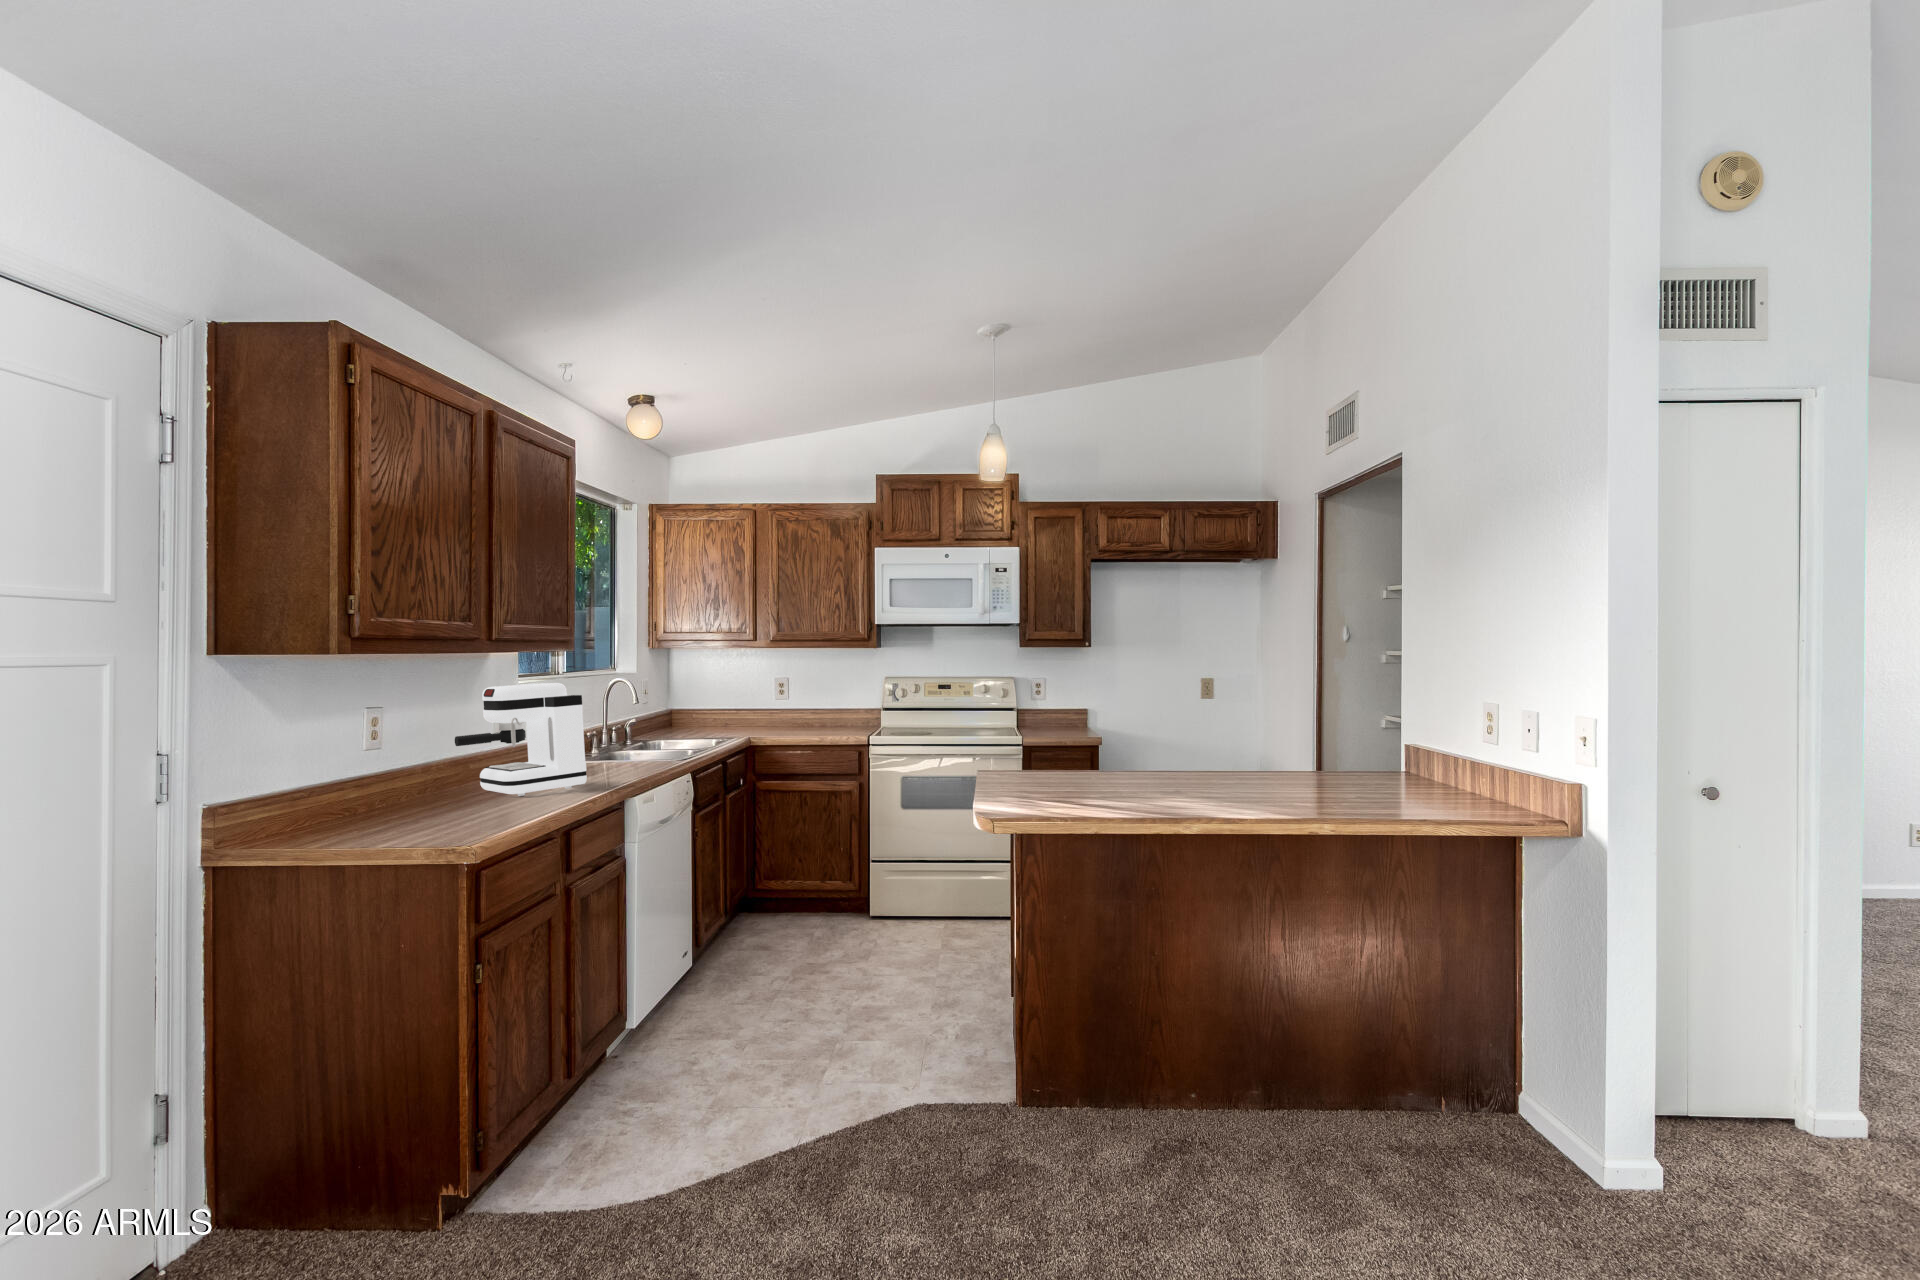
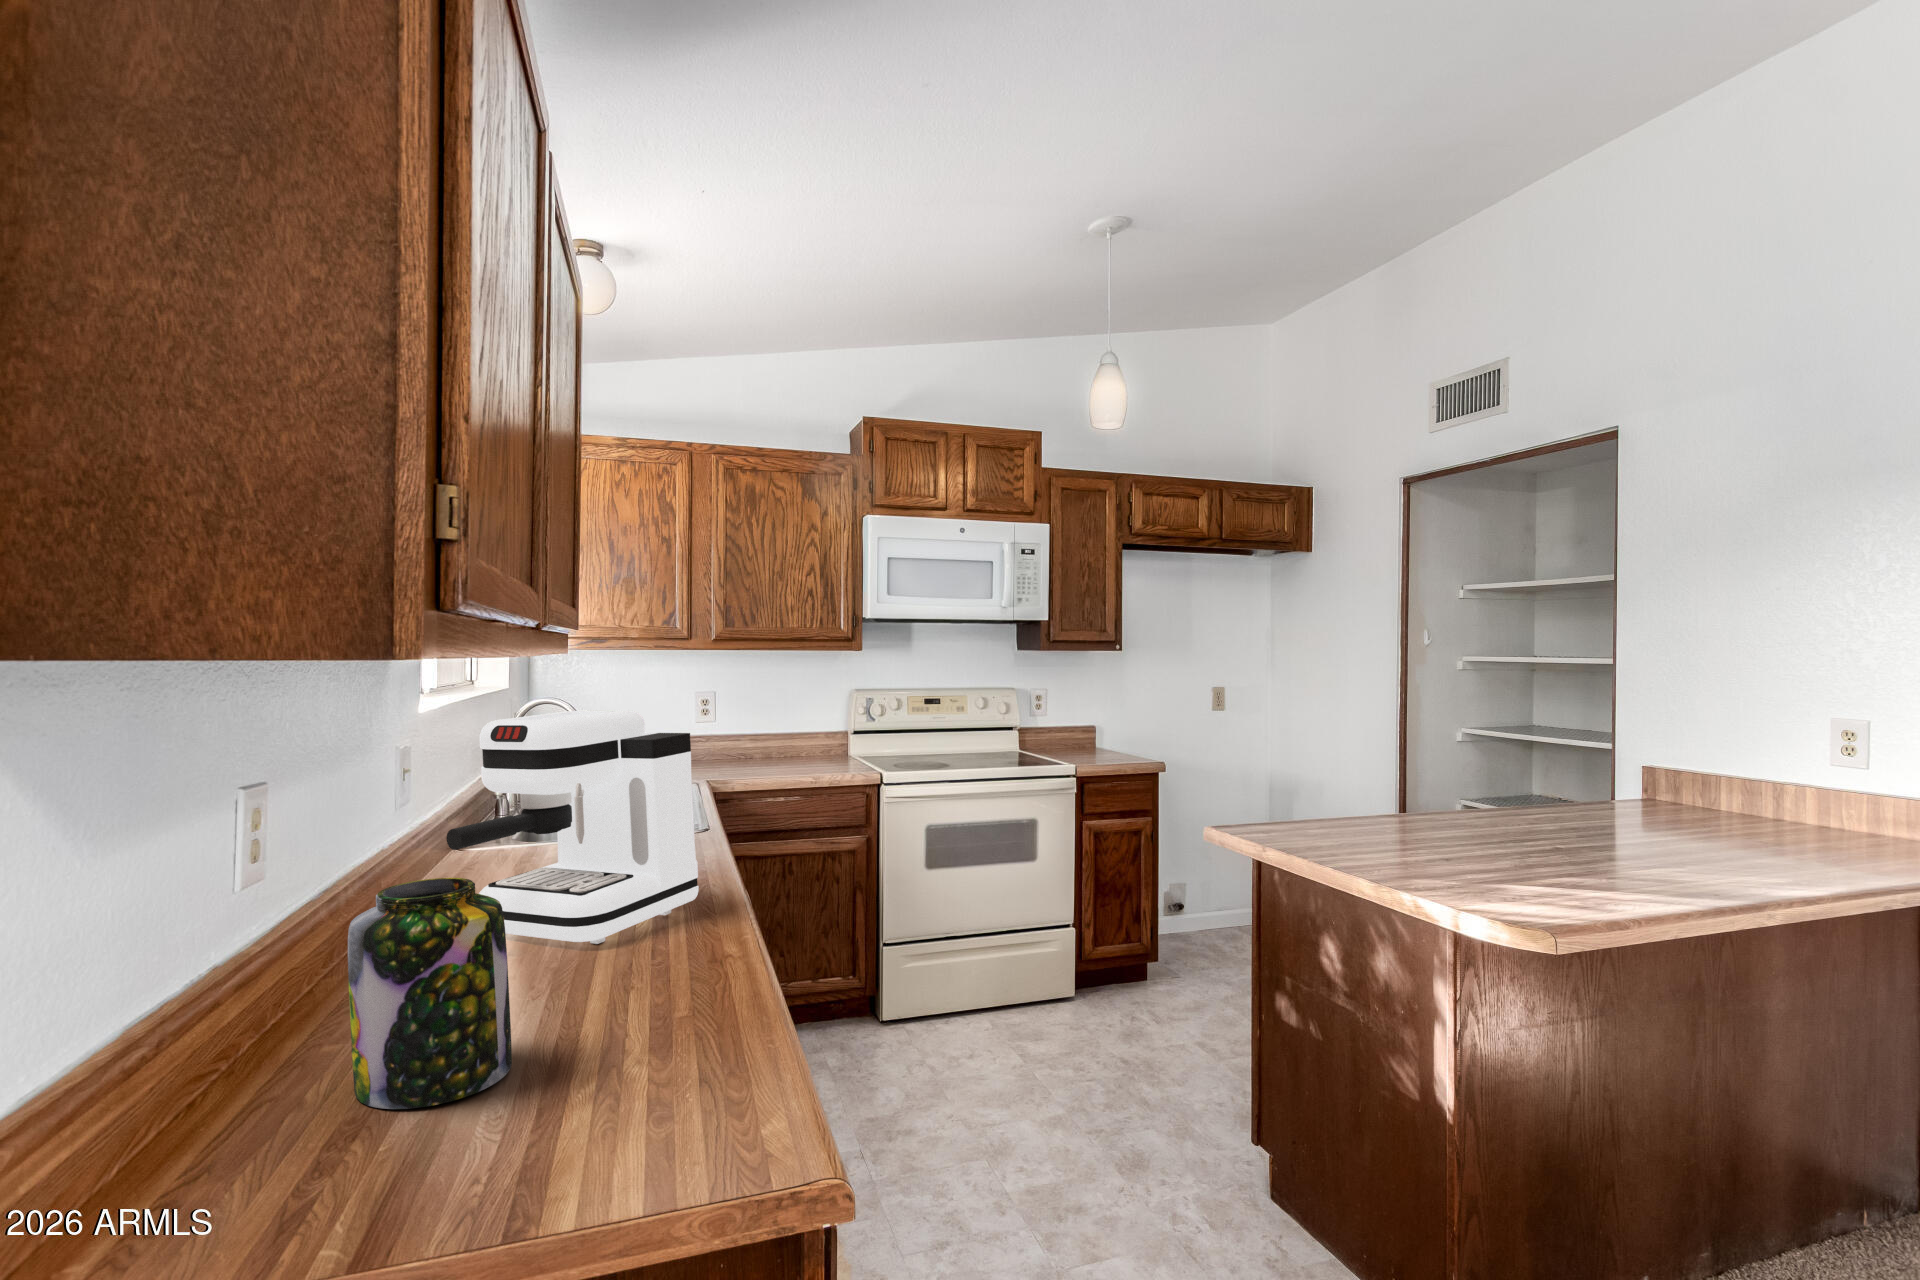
jar: none [356,746,419,827] -> present [348,878,512,1109]

